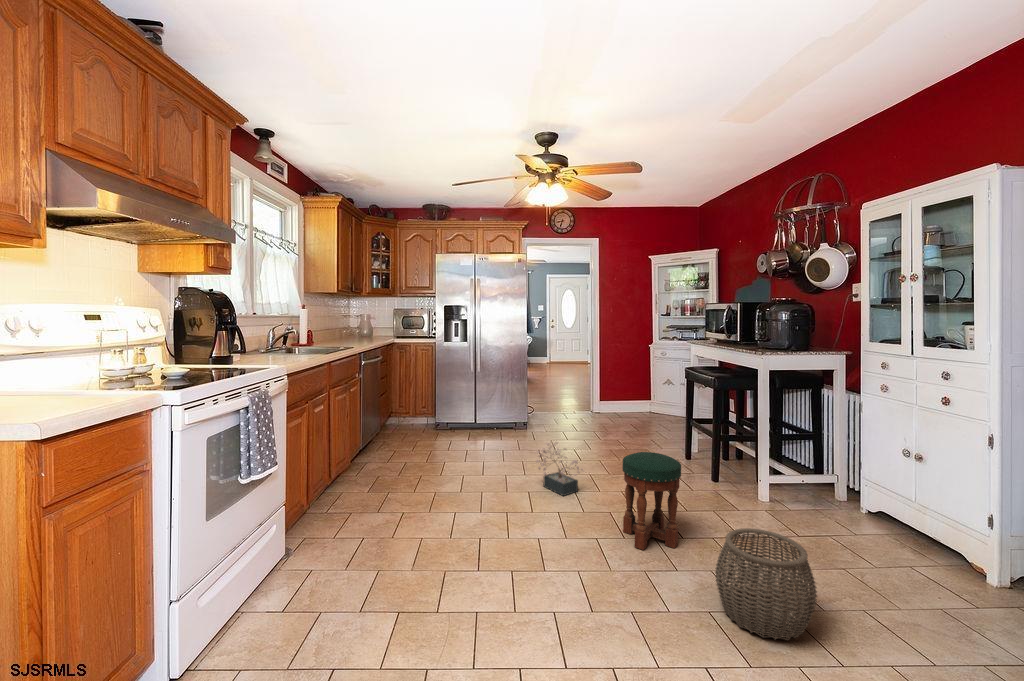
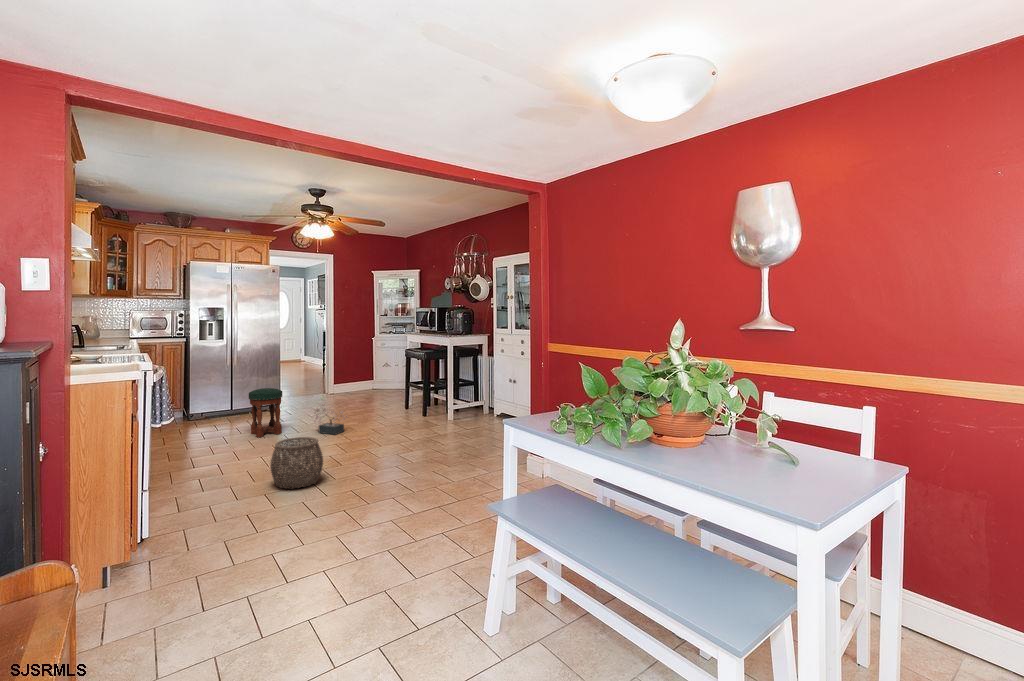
stool: present [622,452,681,550] -> present [249,388,282,437]
woven basket: present [715,528,817,640] -> present [270,437,323,489]

